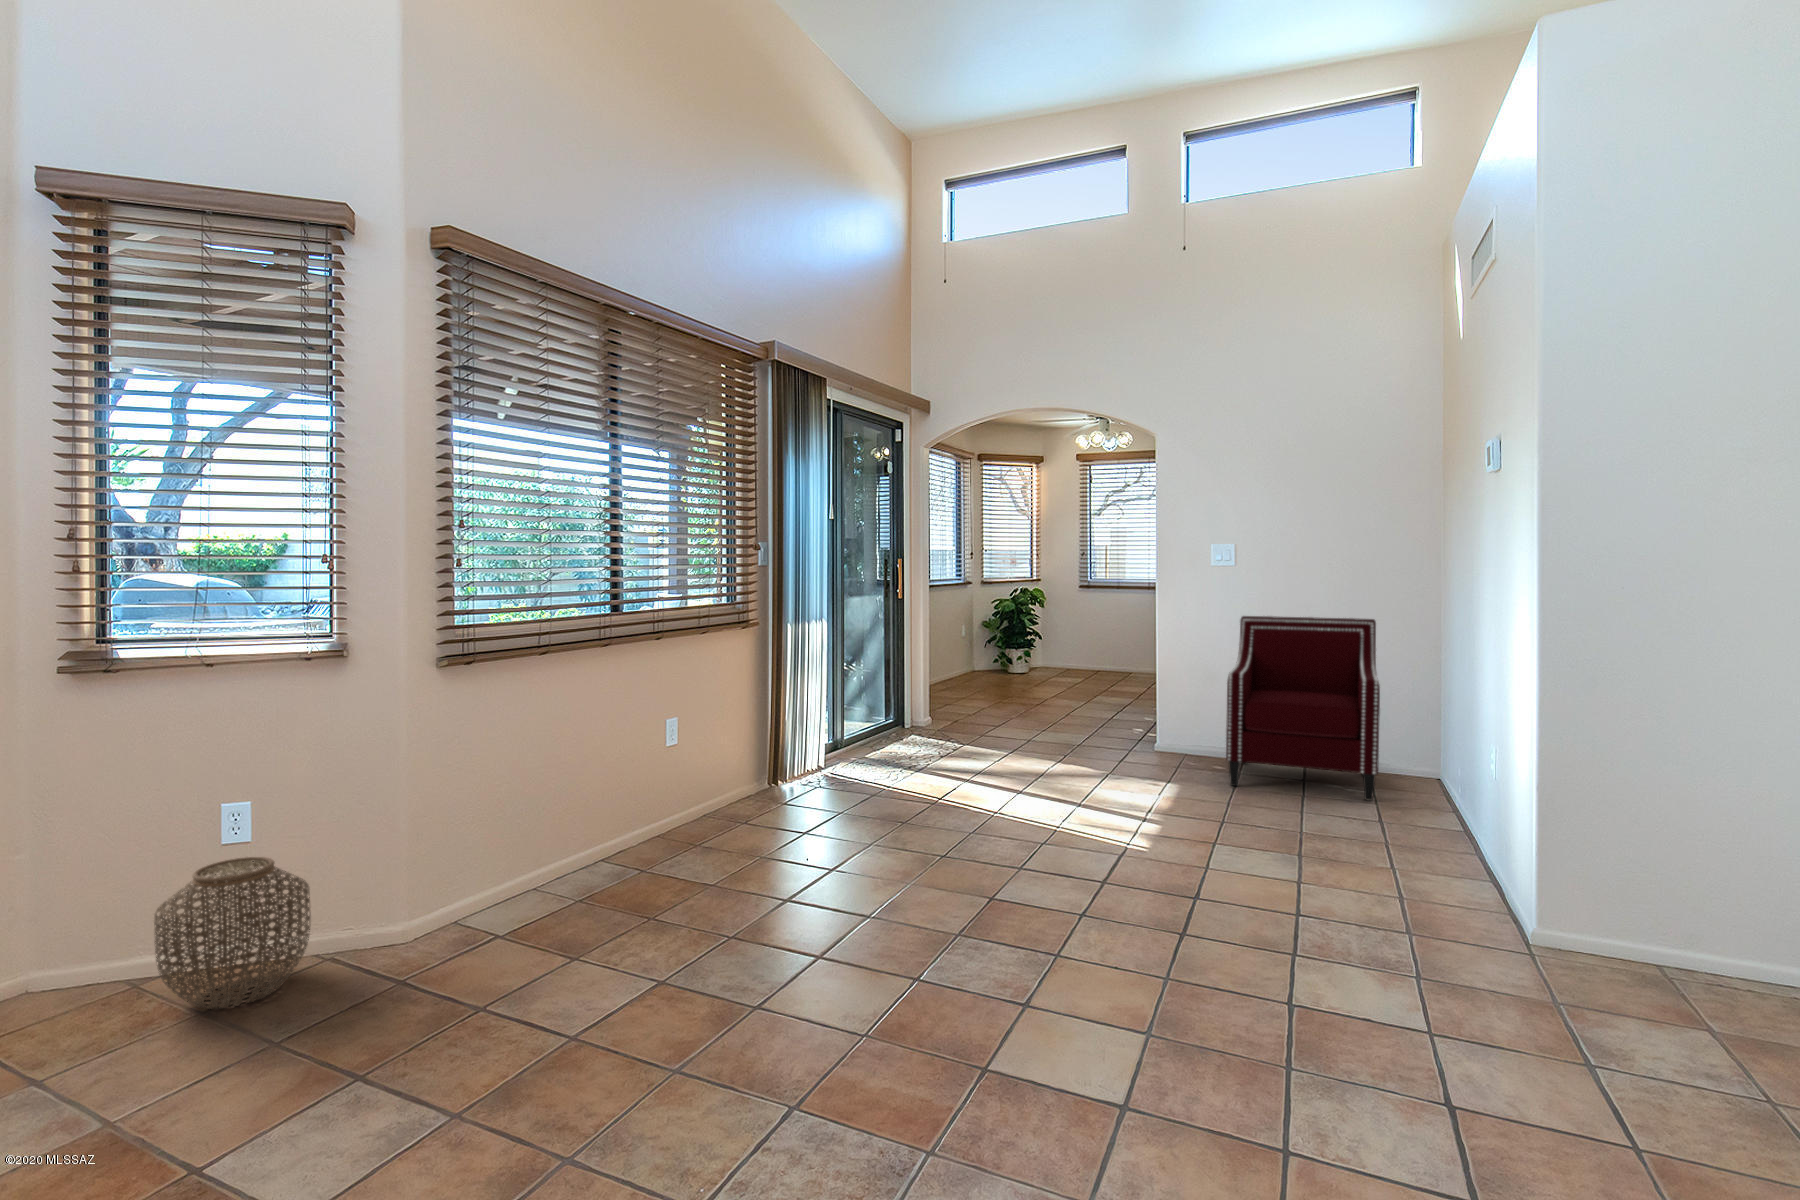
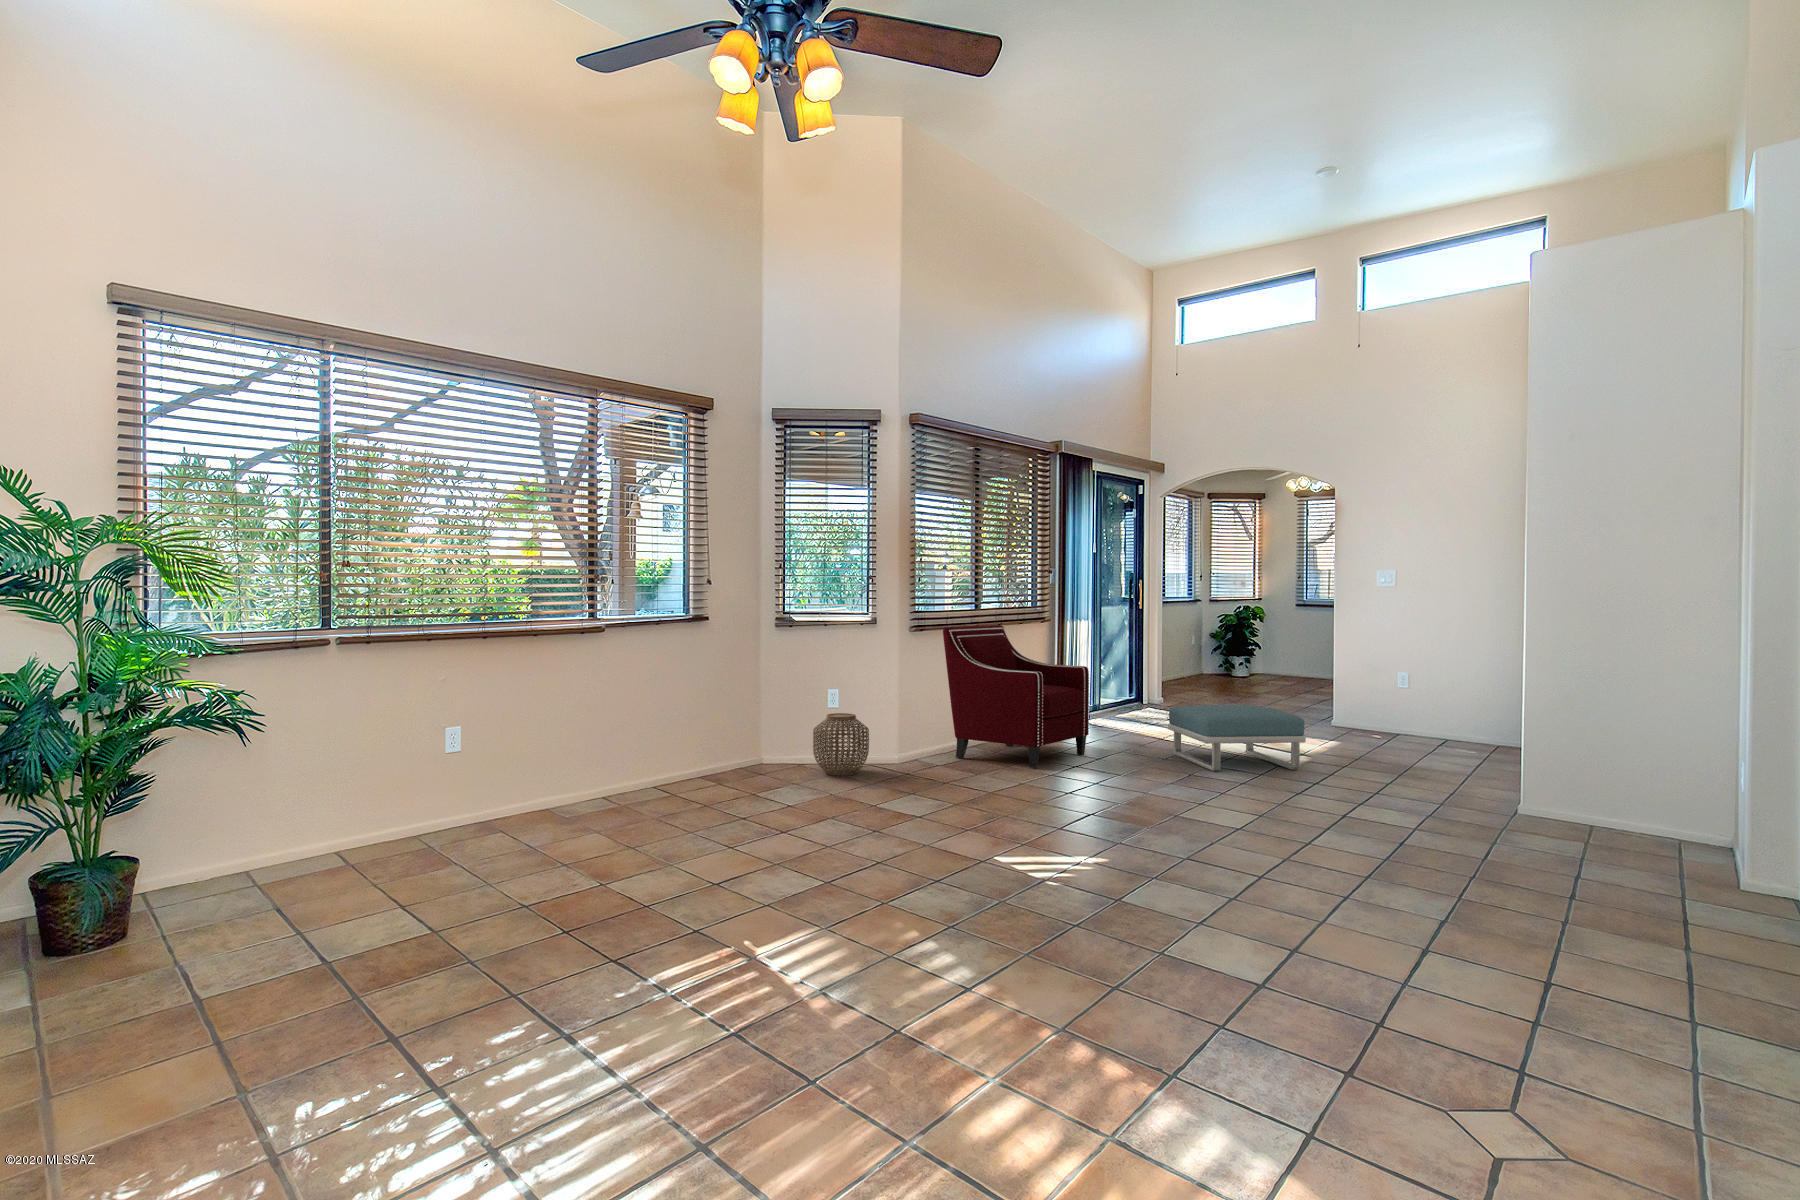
armchair: present [1226,616,1380,800] -> present [943,625,1089,768]
footstool: none [936,767,1165,910] -> present [1168,705,1306,771]

